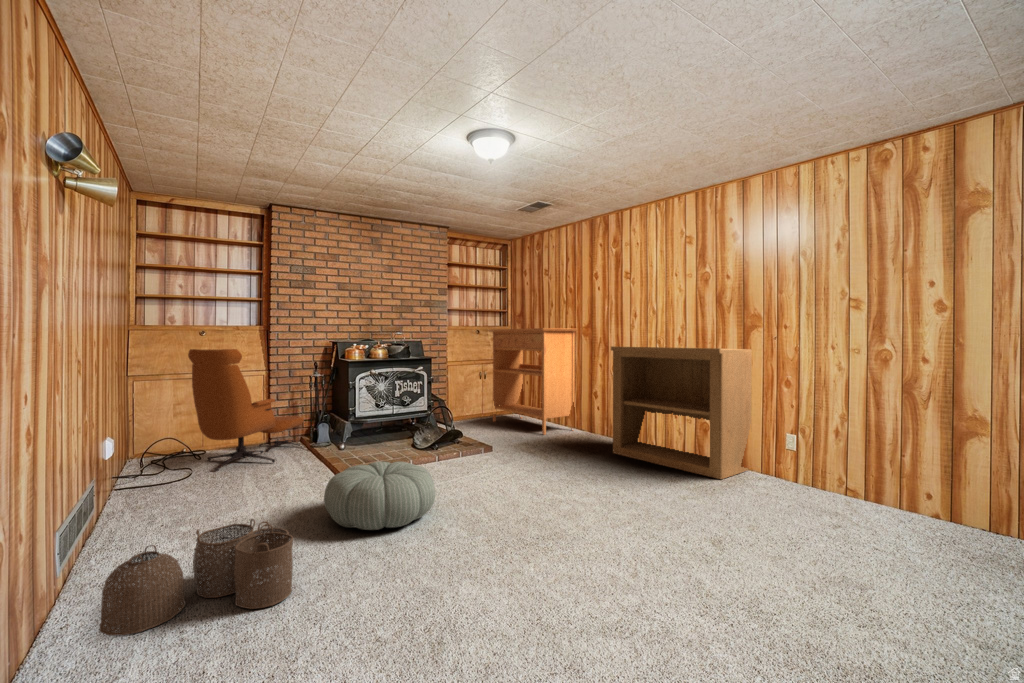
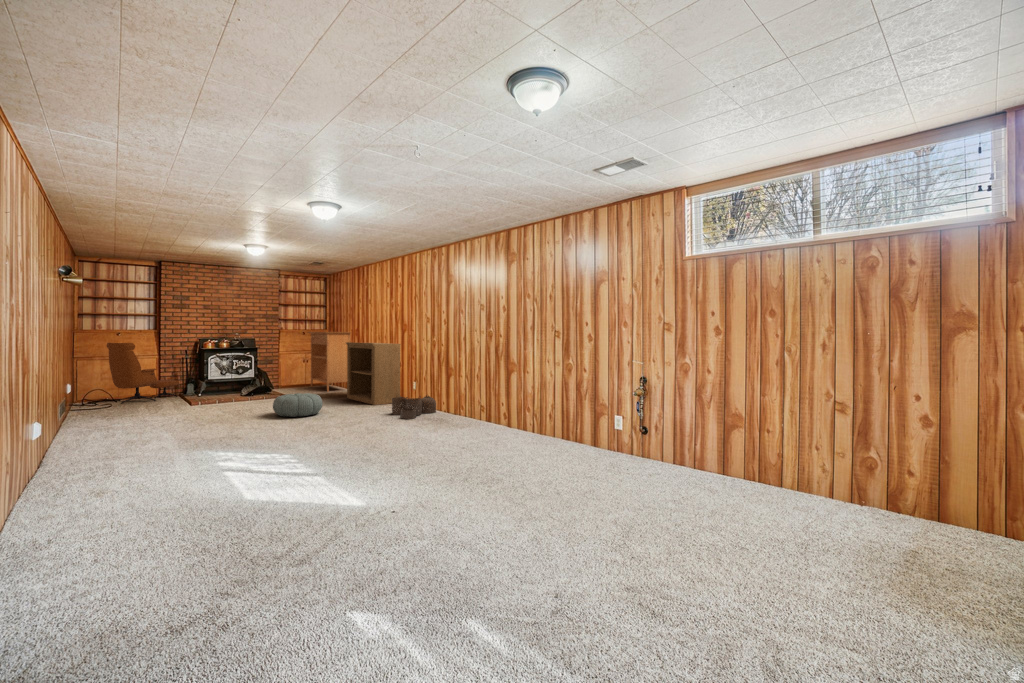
pouf: present [324,462,436,530] -> present [273,393,323,417]
woven basket: present [100,519,293,636] -> present [392,395,436,419]

